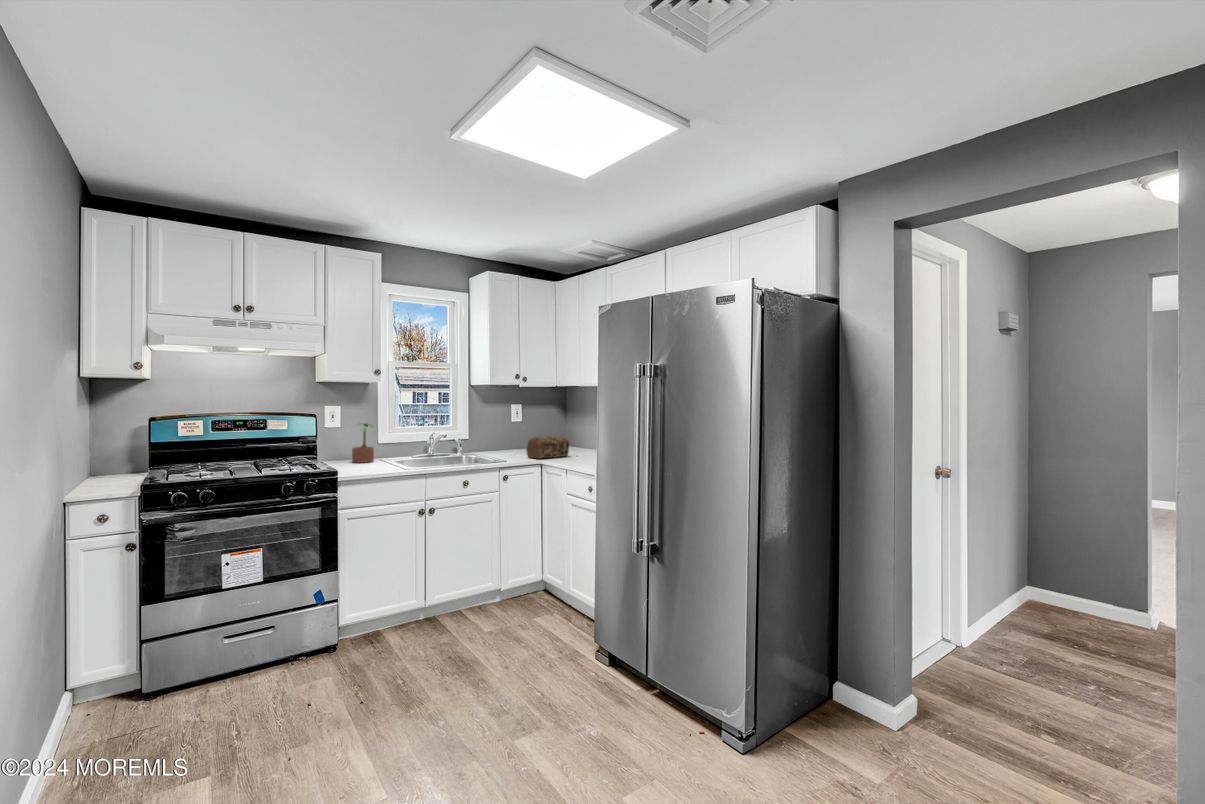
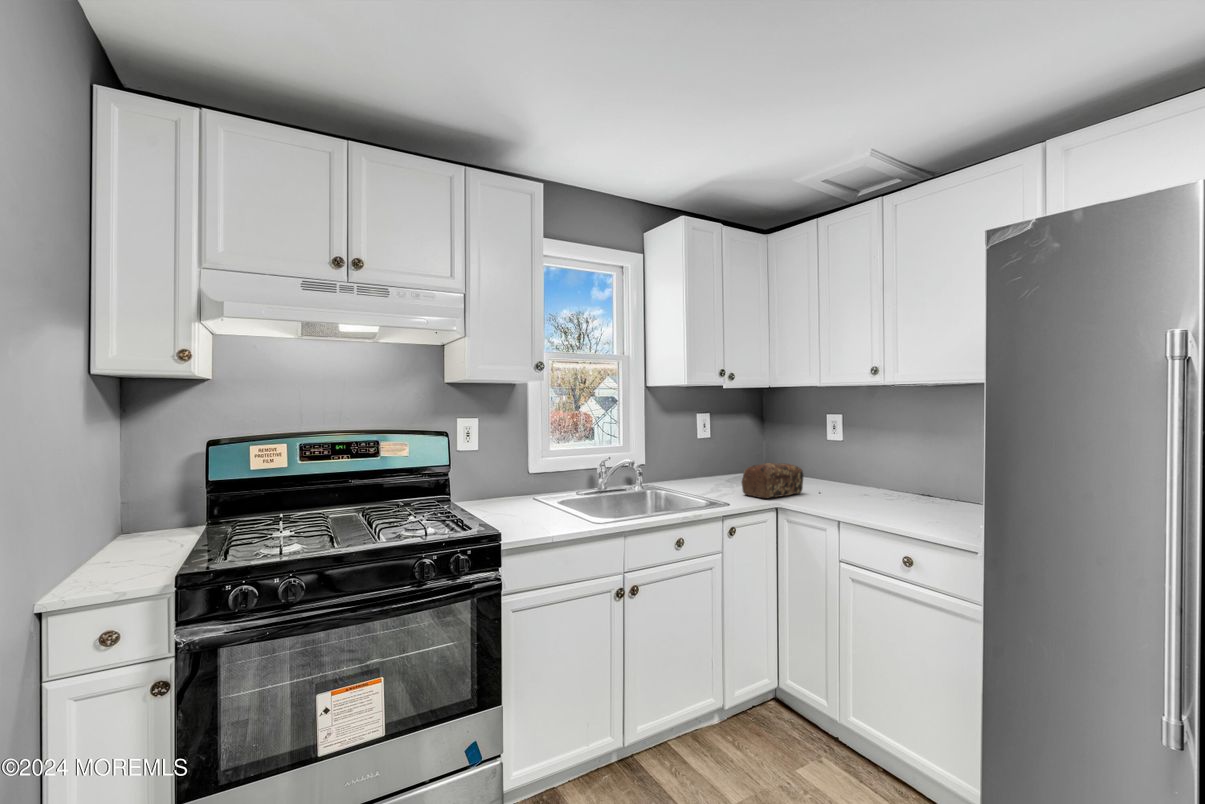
potted plant: present [352,423,374,463] -> none [495,444,529,505]

